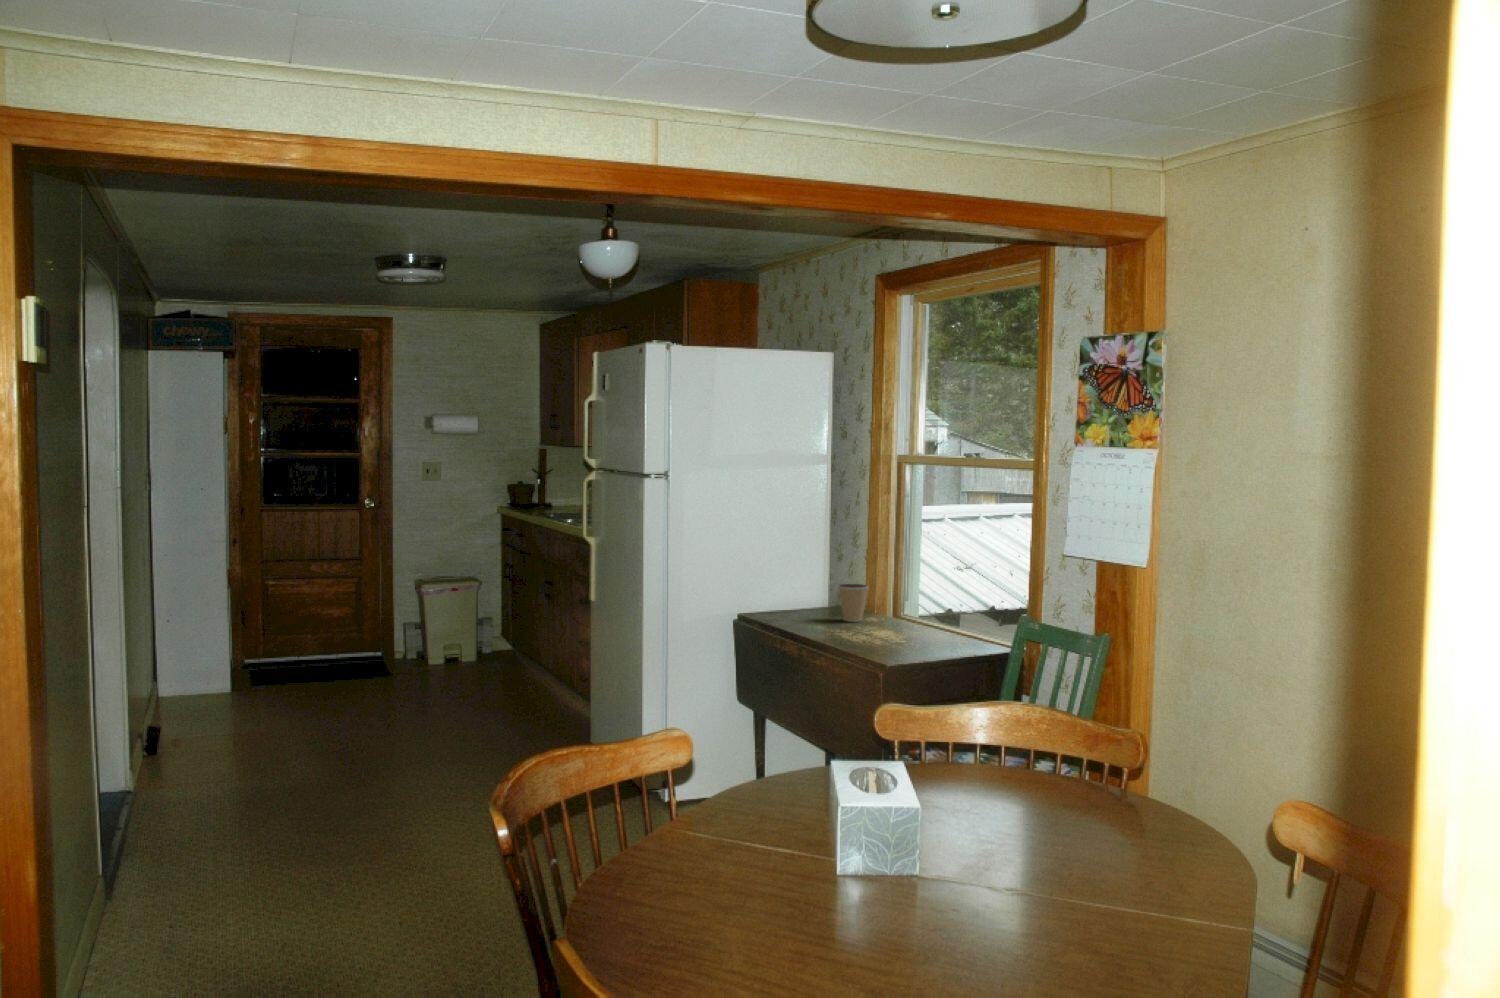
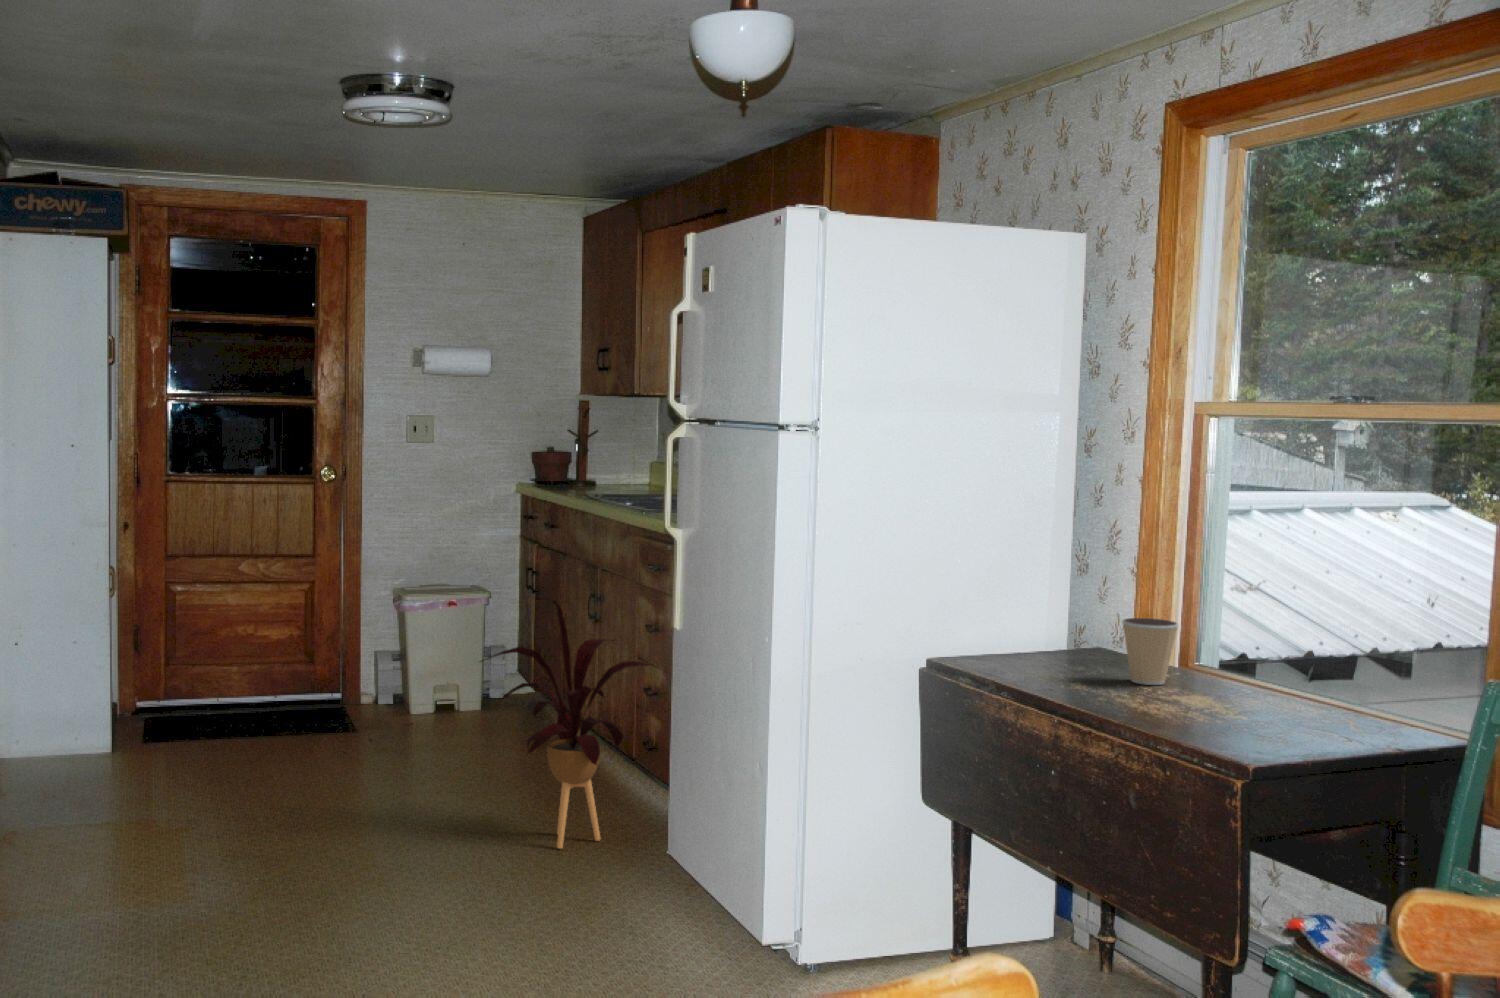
house plant: none [469,581,583,741] -> present [481,597,651,848]

